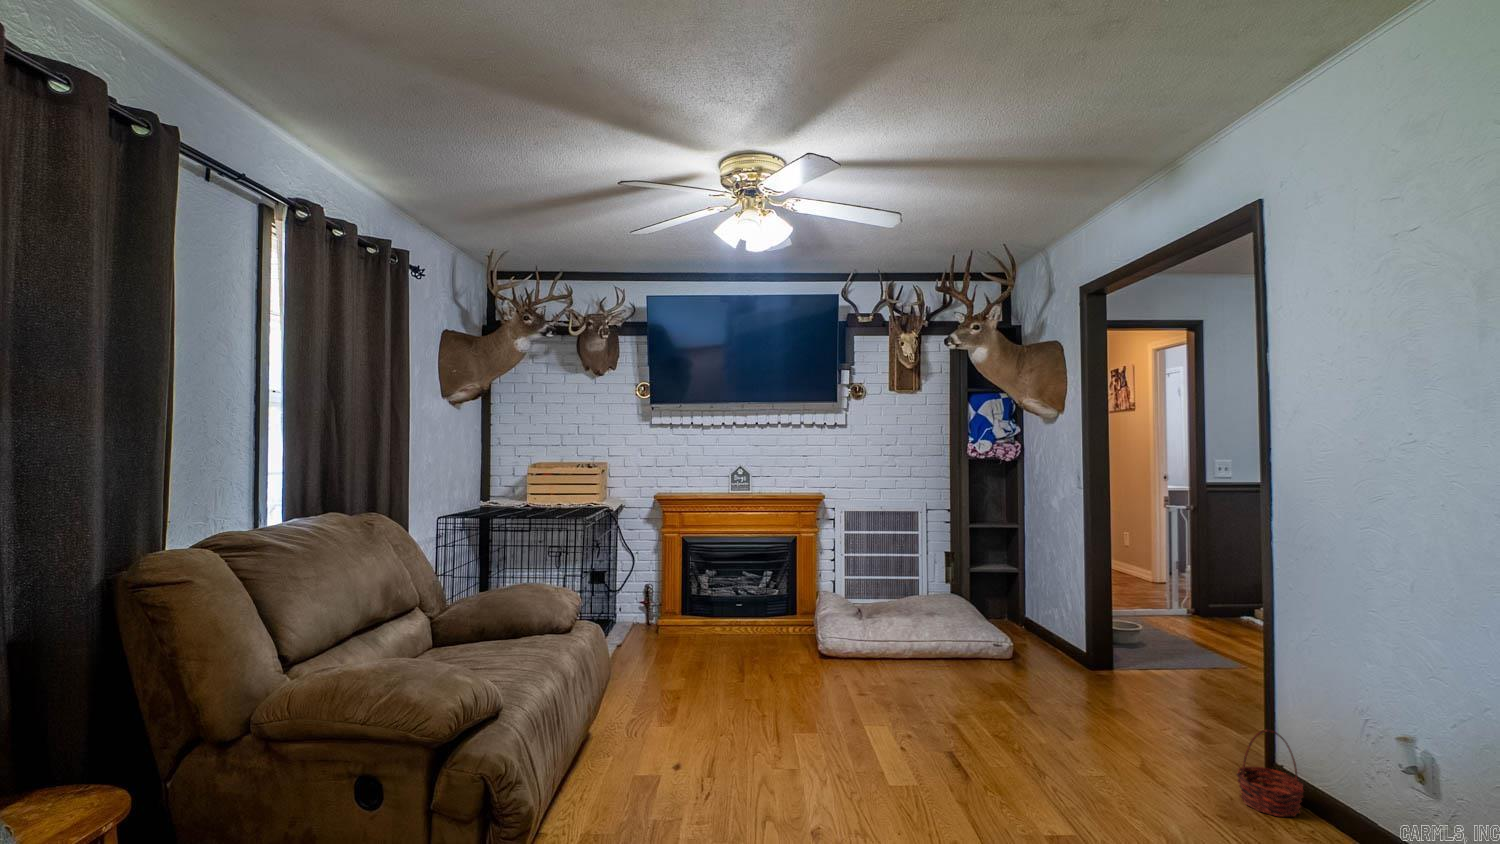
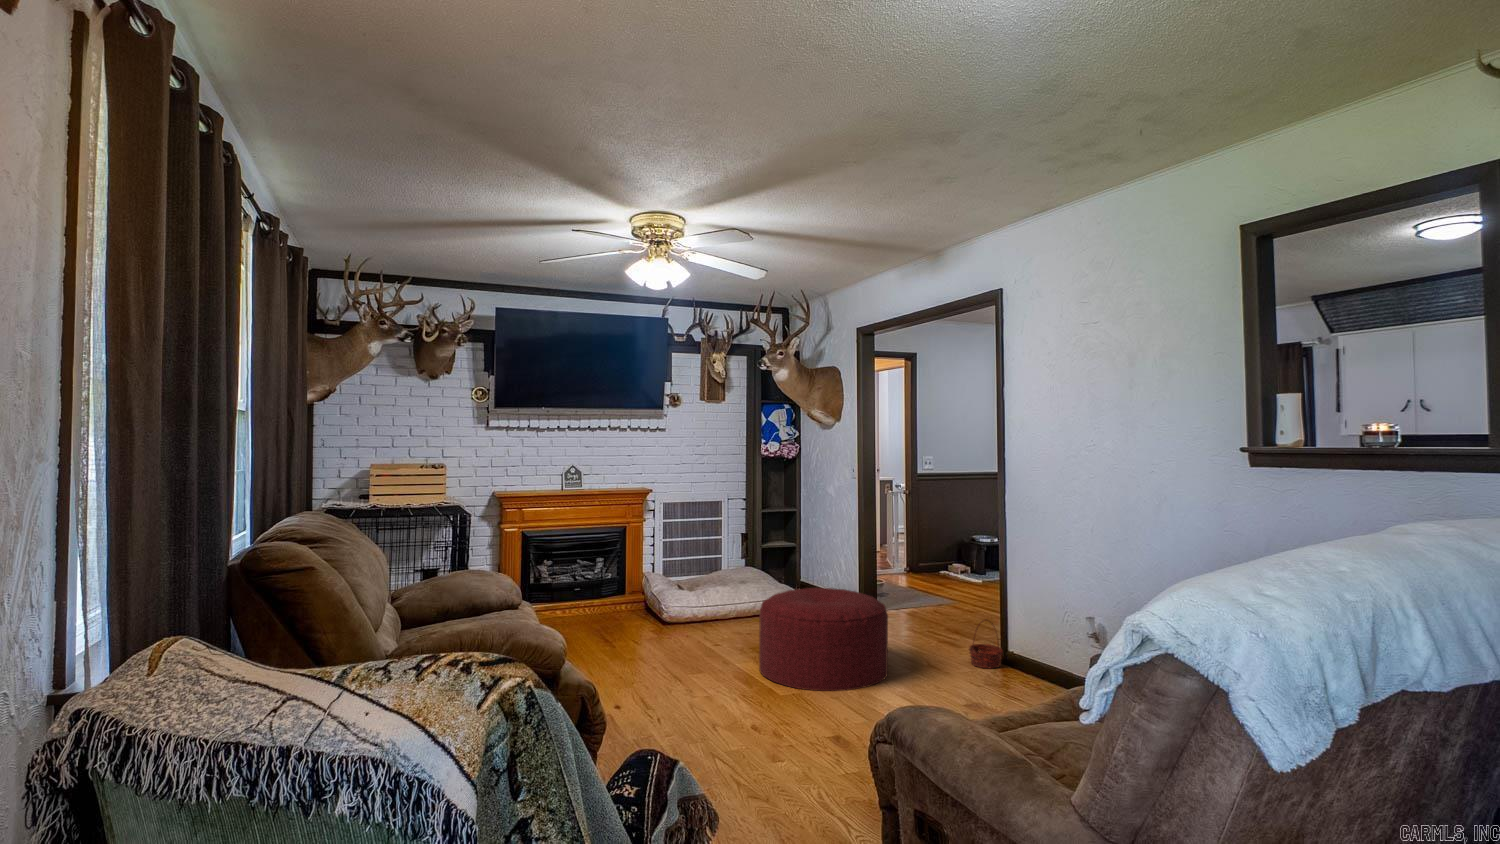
ottoman: none [886,642,1084,815] -> present [759,588,888,691]

